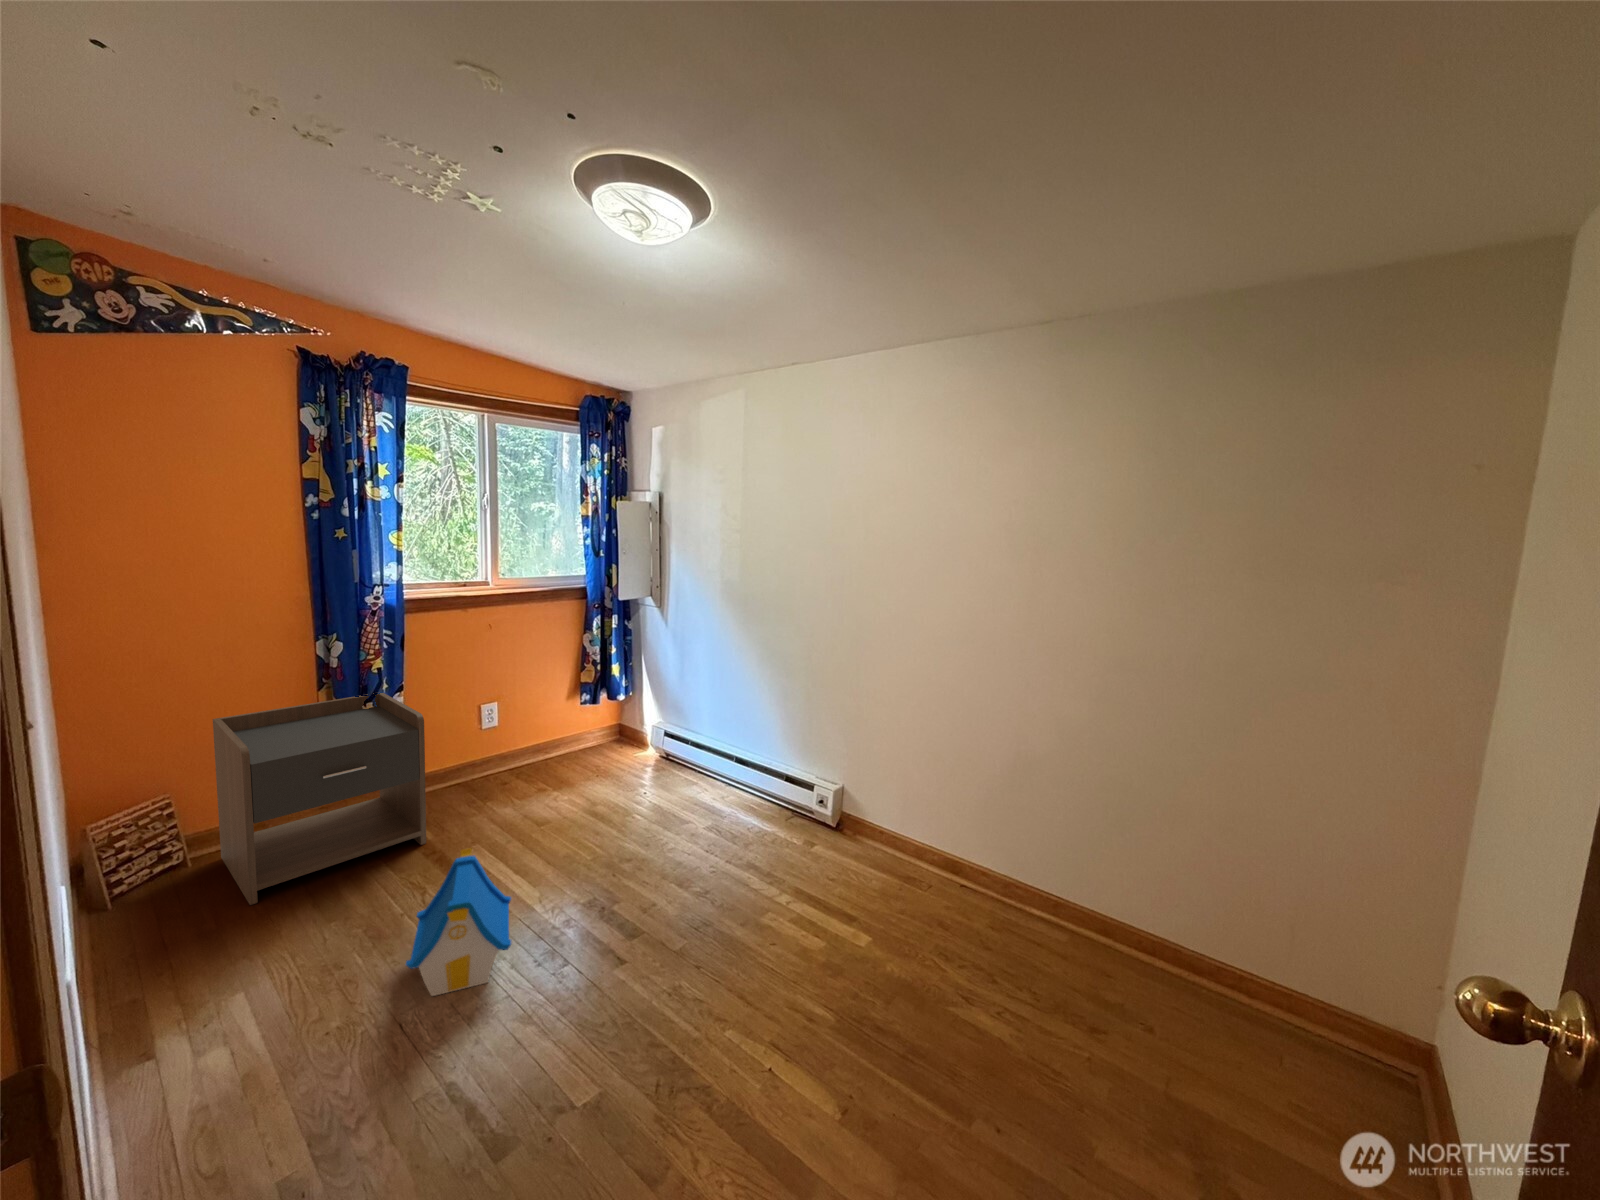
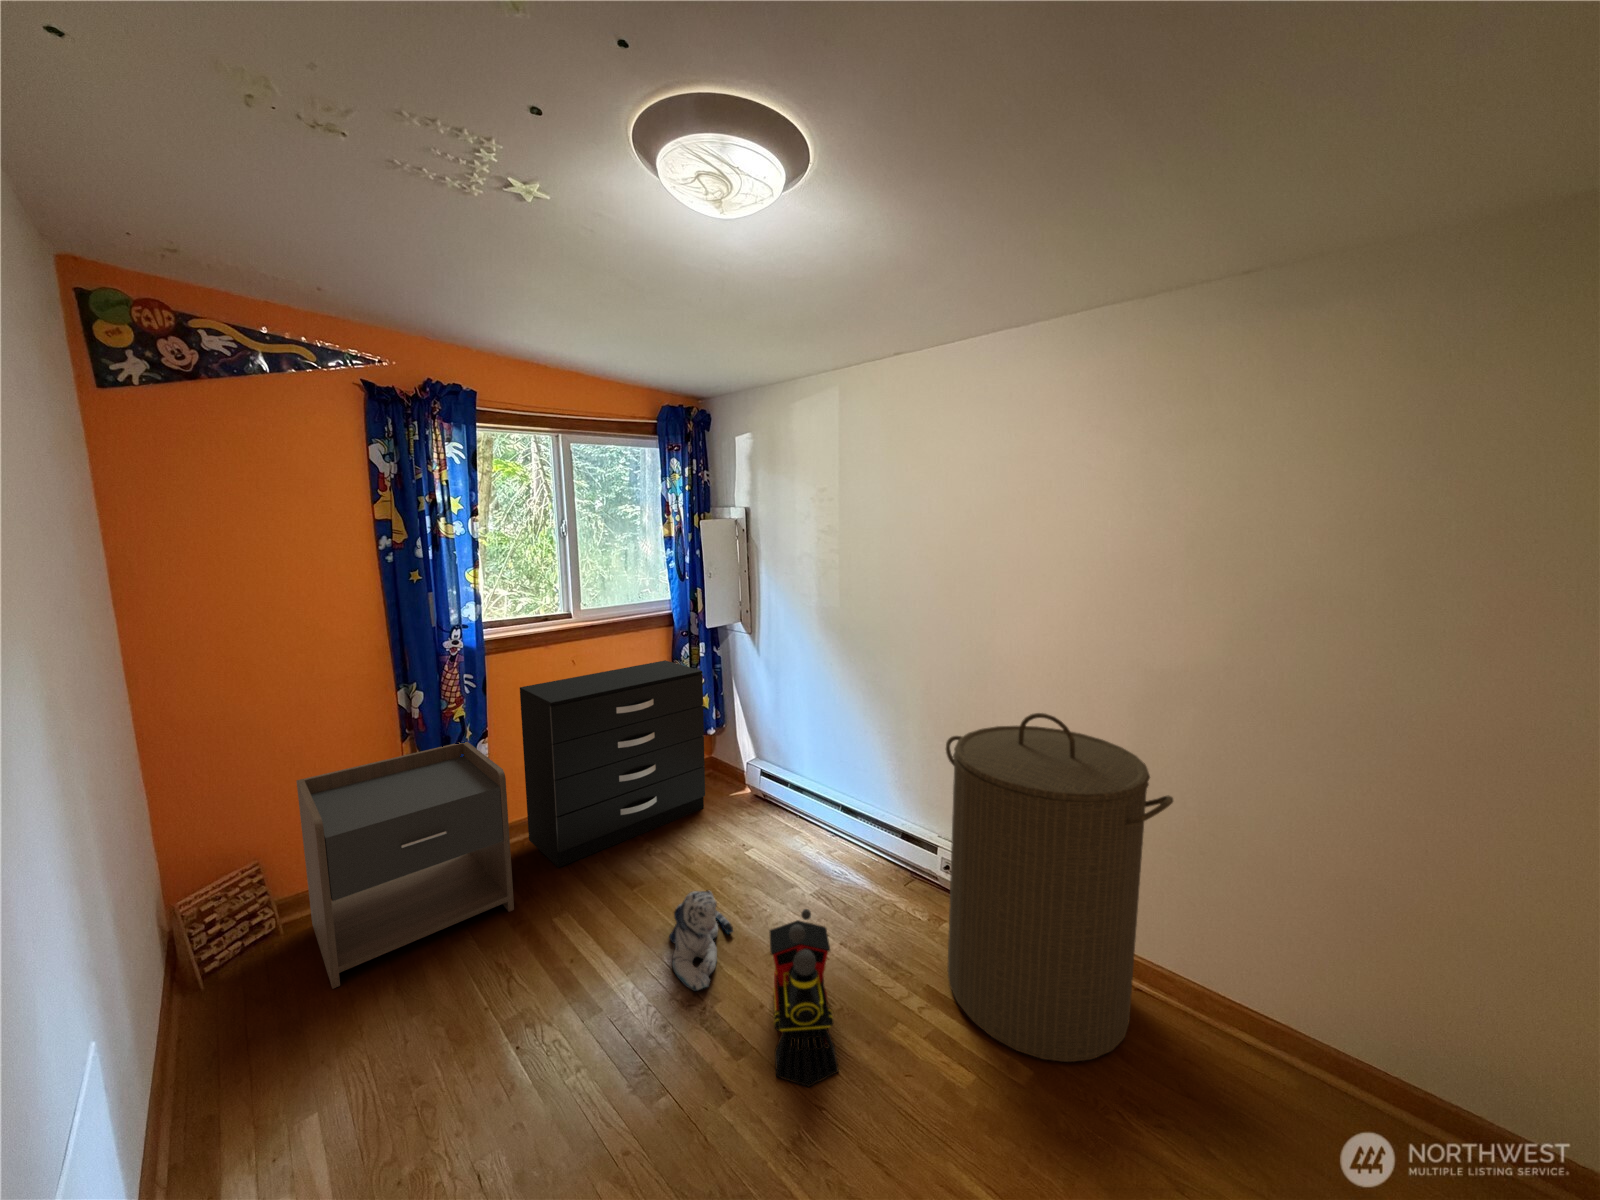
dresser: none [436,630,613,811] -> present [520,660,705,867]
laundry hamper: none [810,666,978,933] -> present [946,713,1173,1062]
plush toy: none [573,817,632,897] -> present [669,891,733,991]
toy train: none [662,821,714,956] -> present [769,909,839,1087]
toy house: present [406,848,511,996] -> none [479,939,599,1134]

